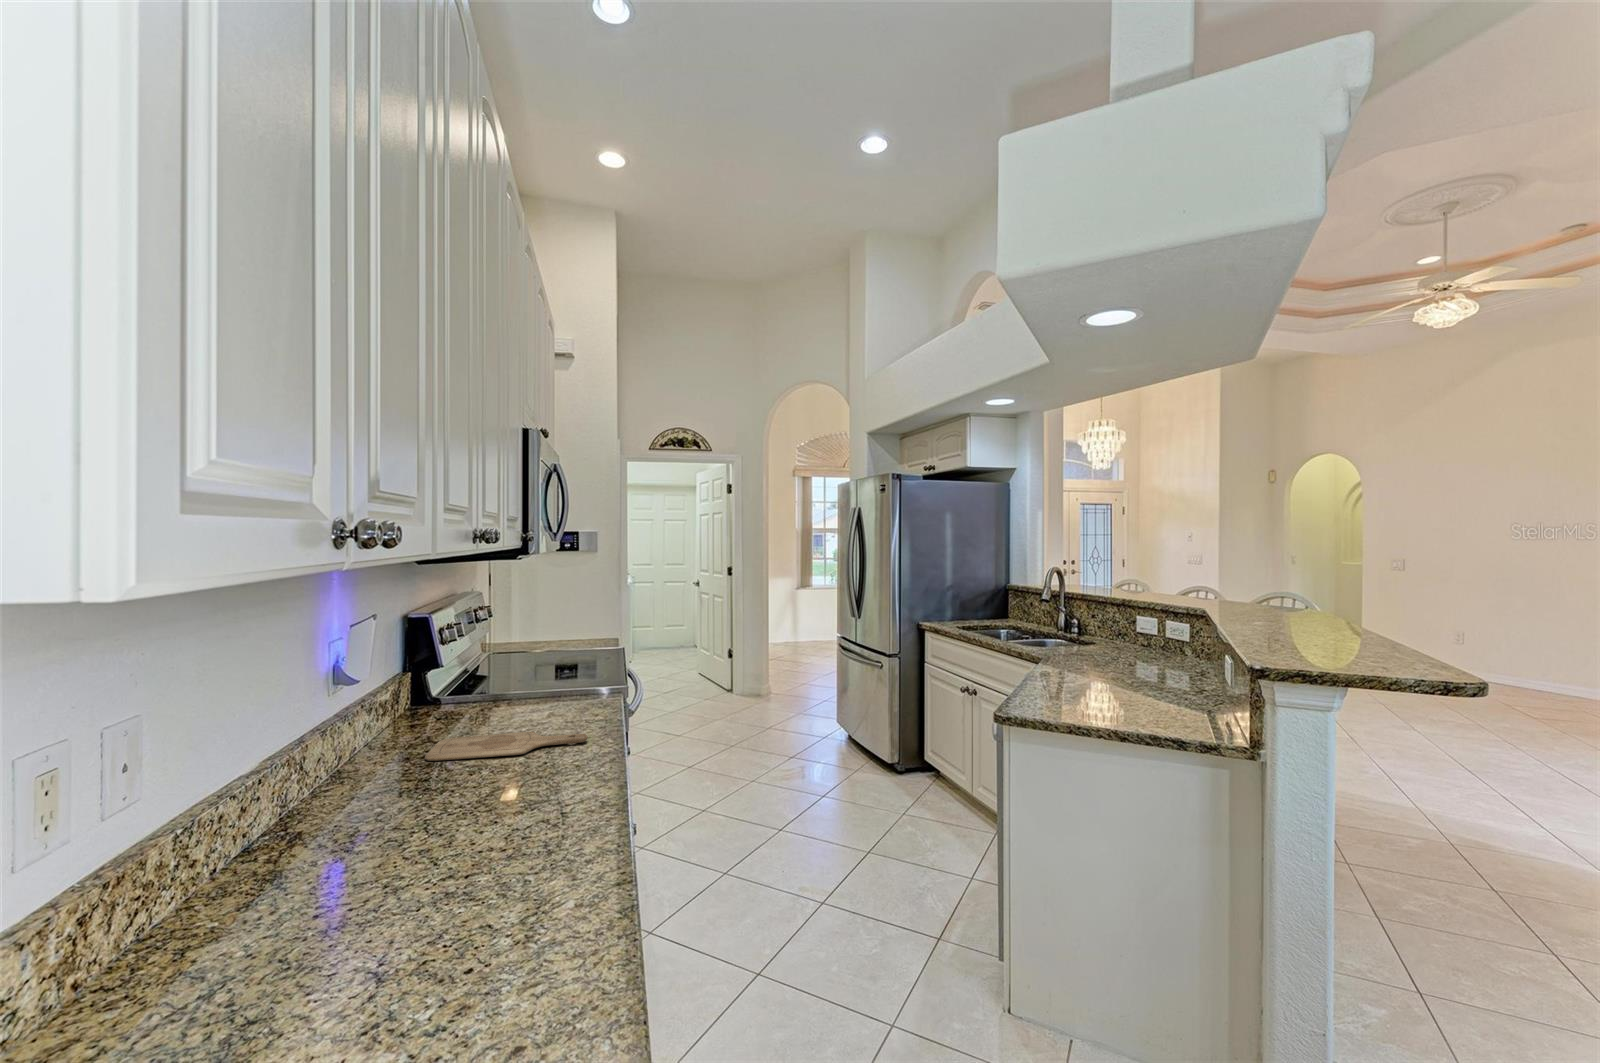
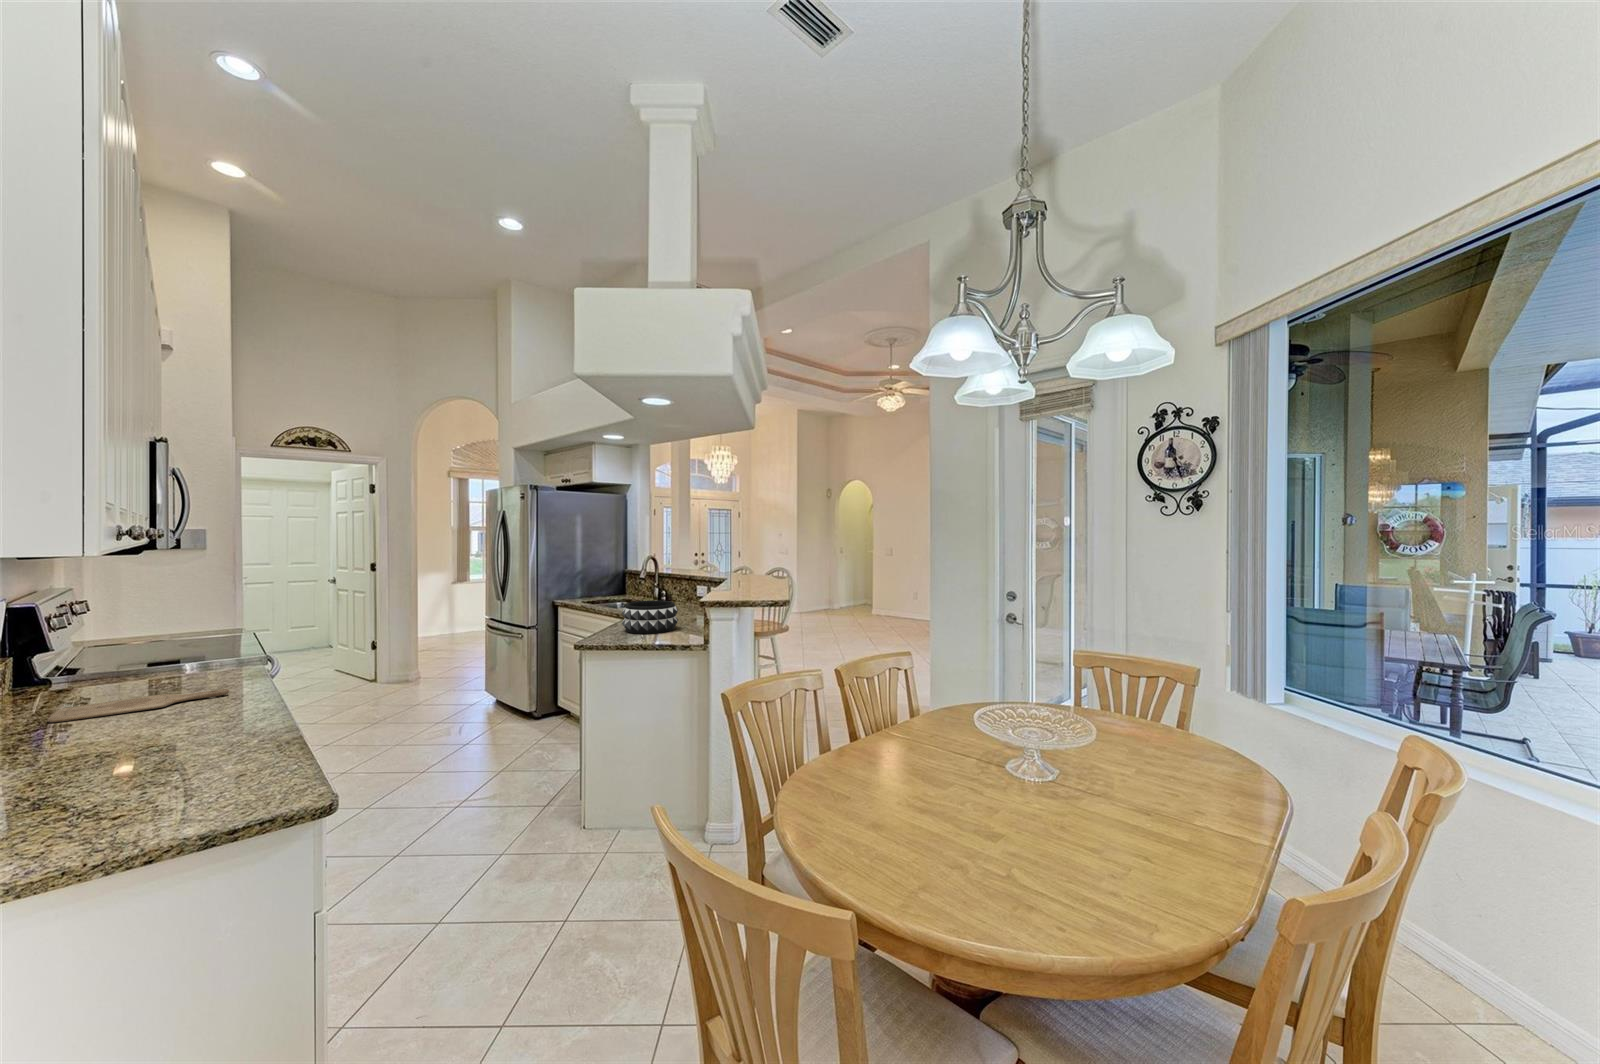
decorative bowl: none [1050,643,1149,702] -> present [622,600,678,634]

